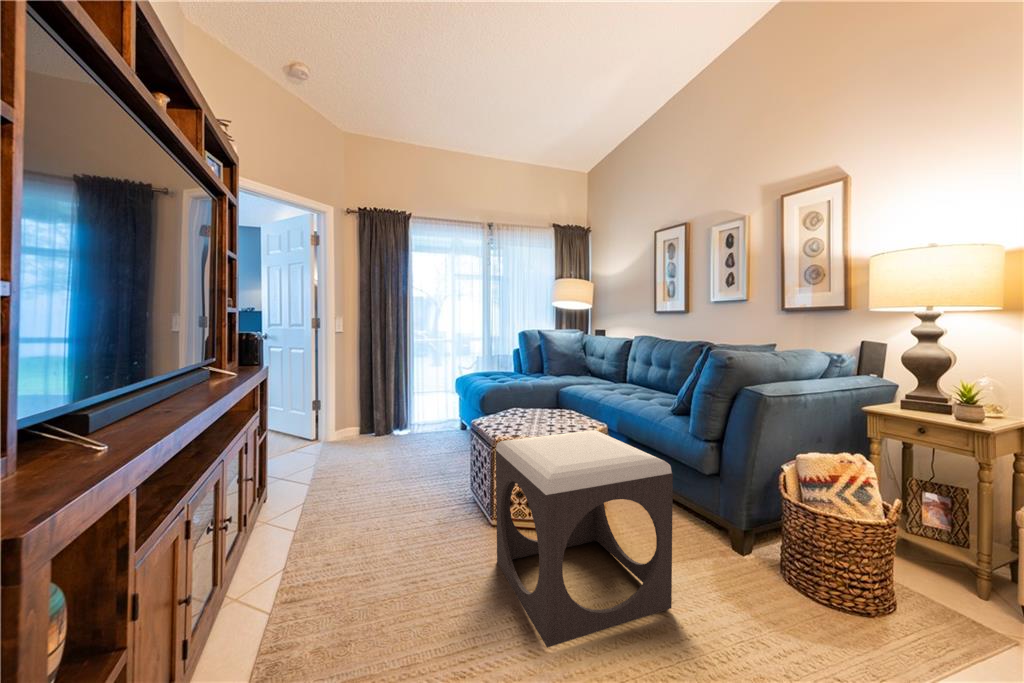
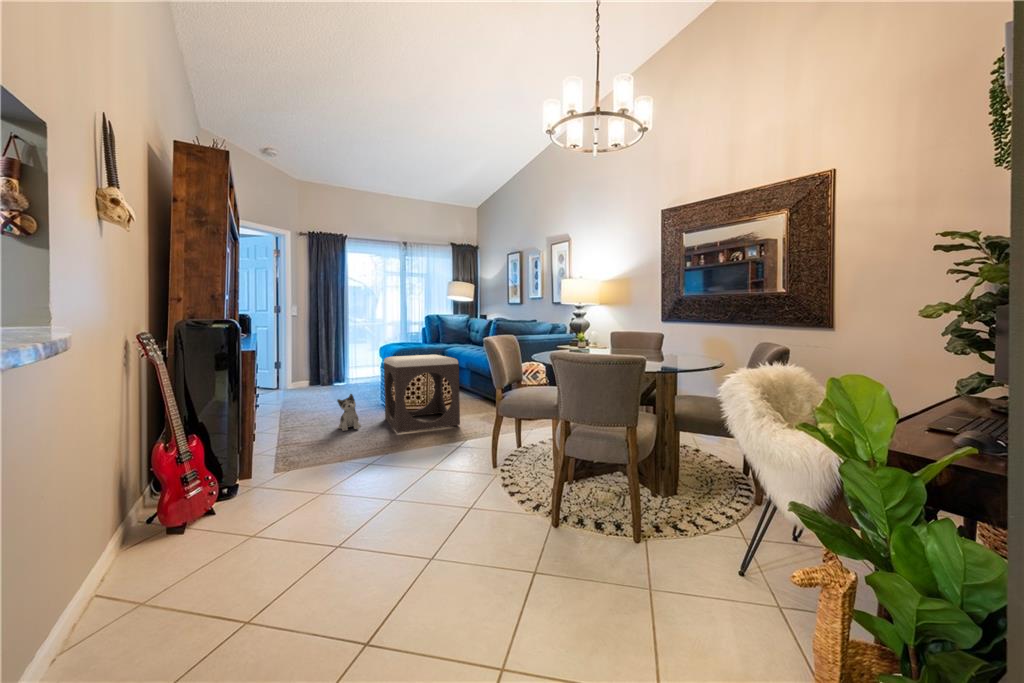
plush toy: none [409,534,456,624] -> present [337,394,361,431]

